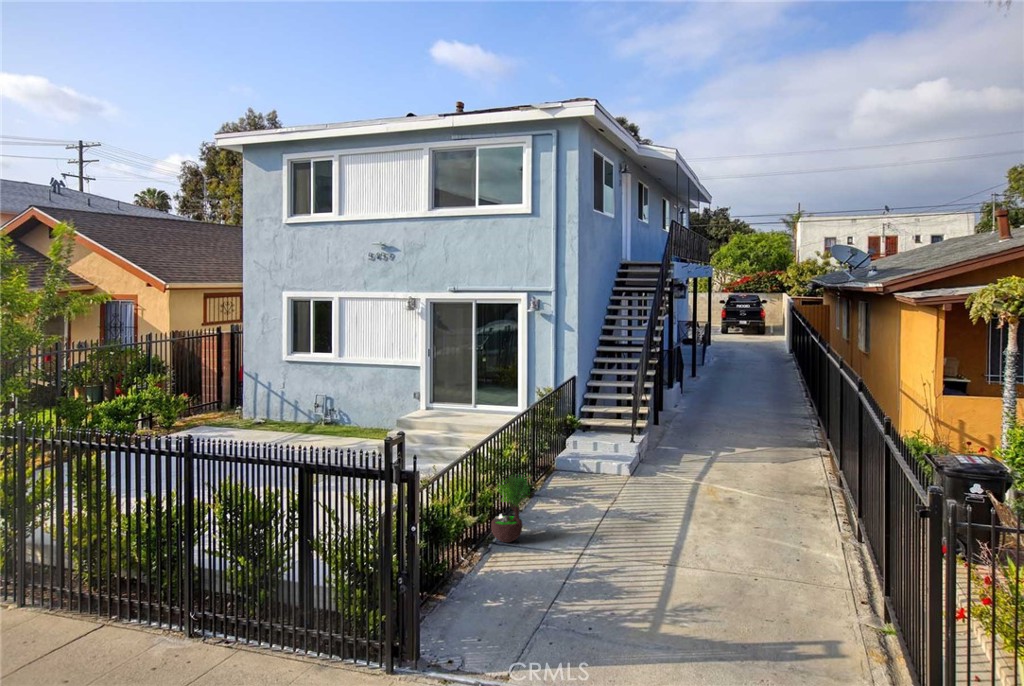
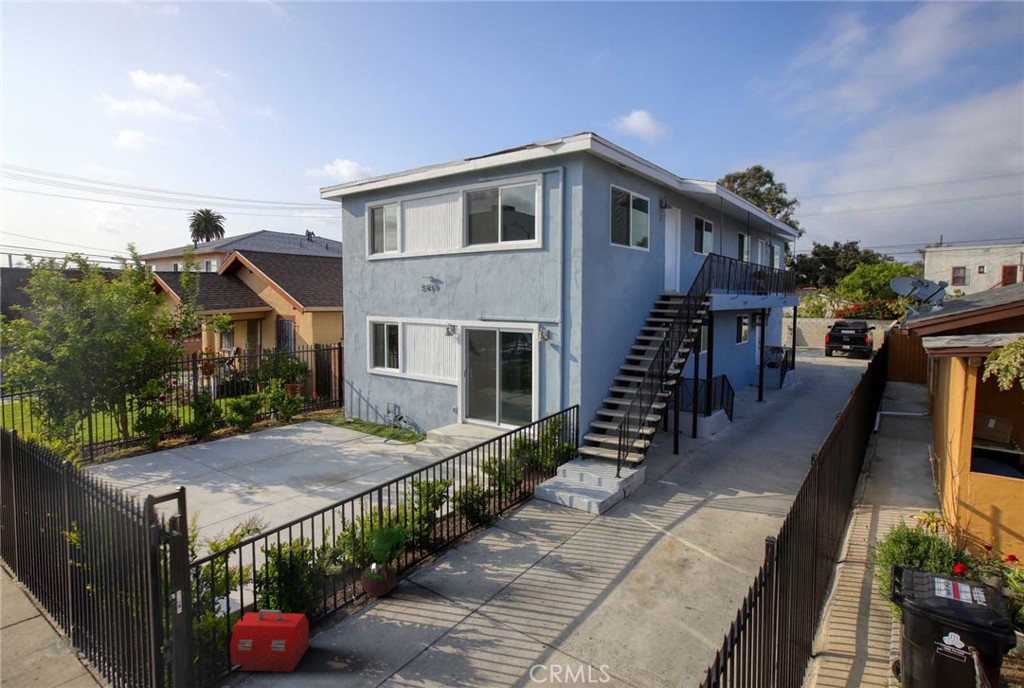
toolbox: none [441,541,501,595] -> present [230,610,309,672]

